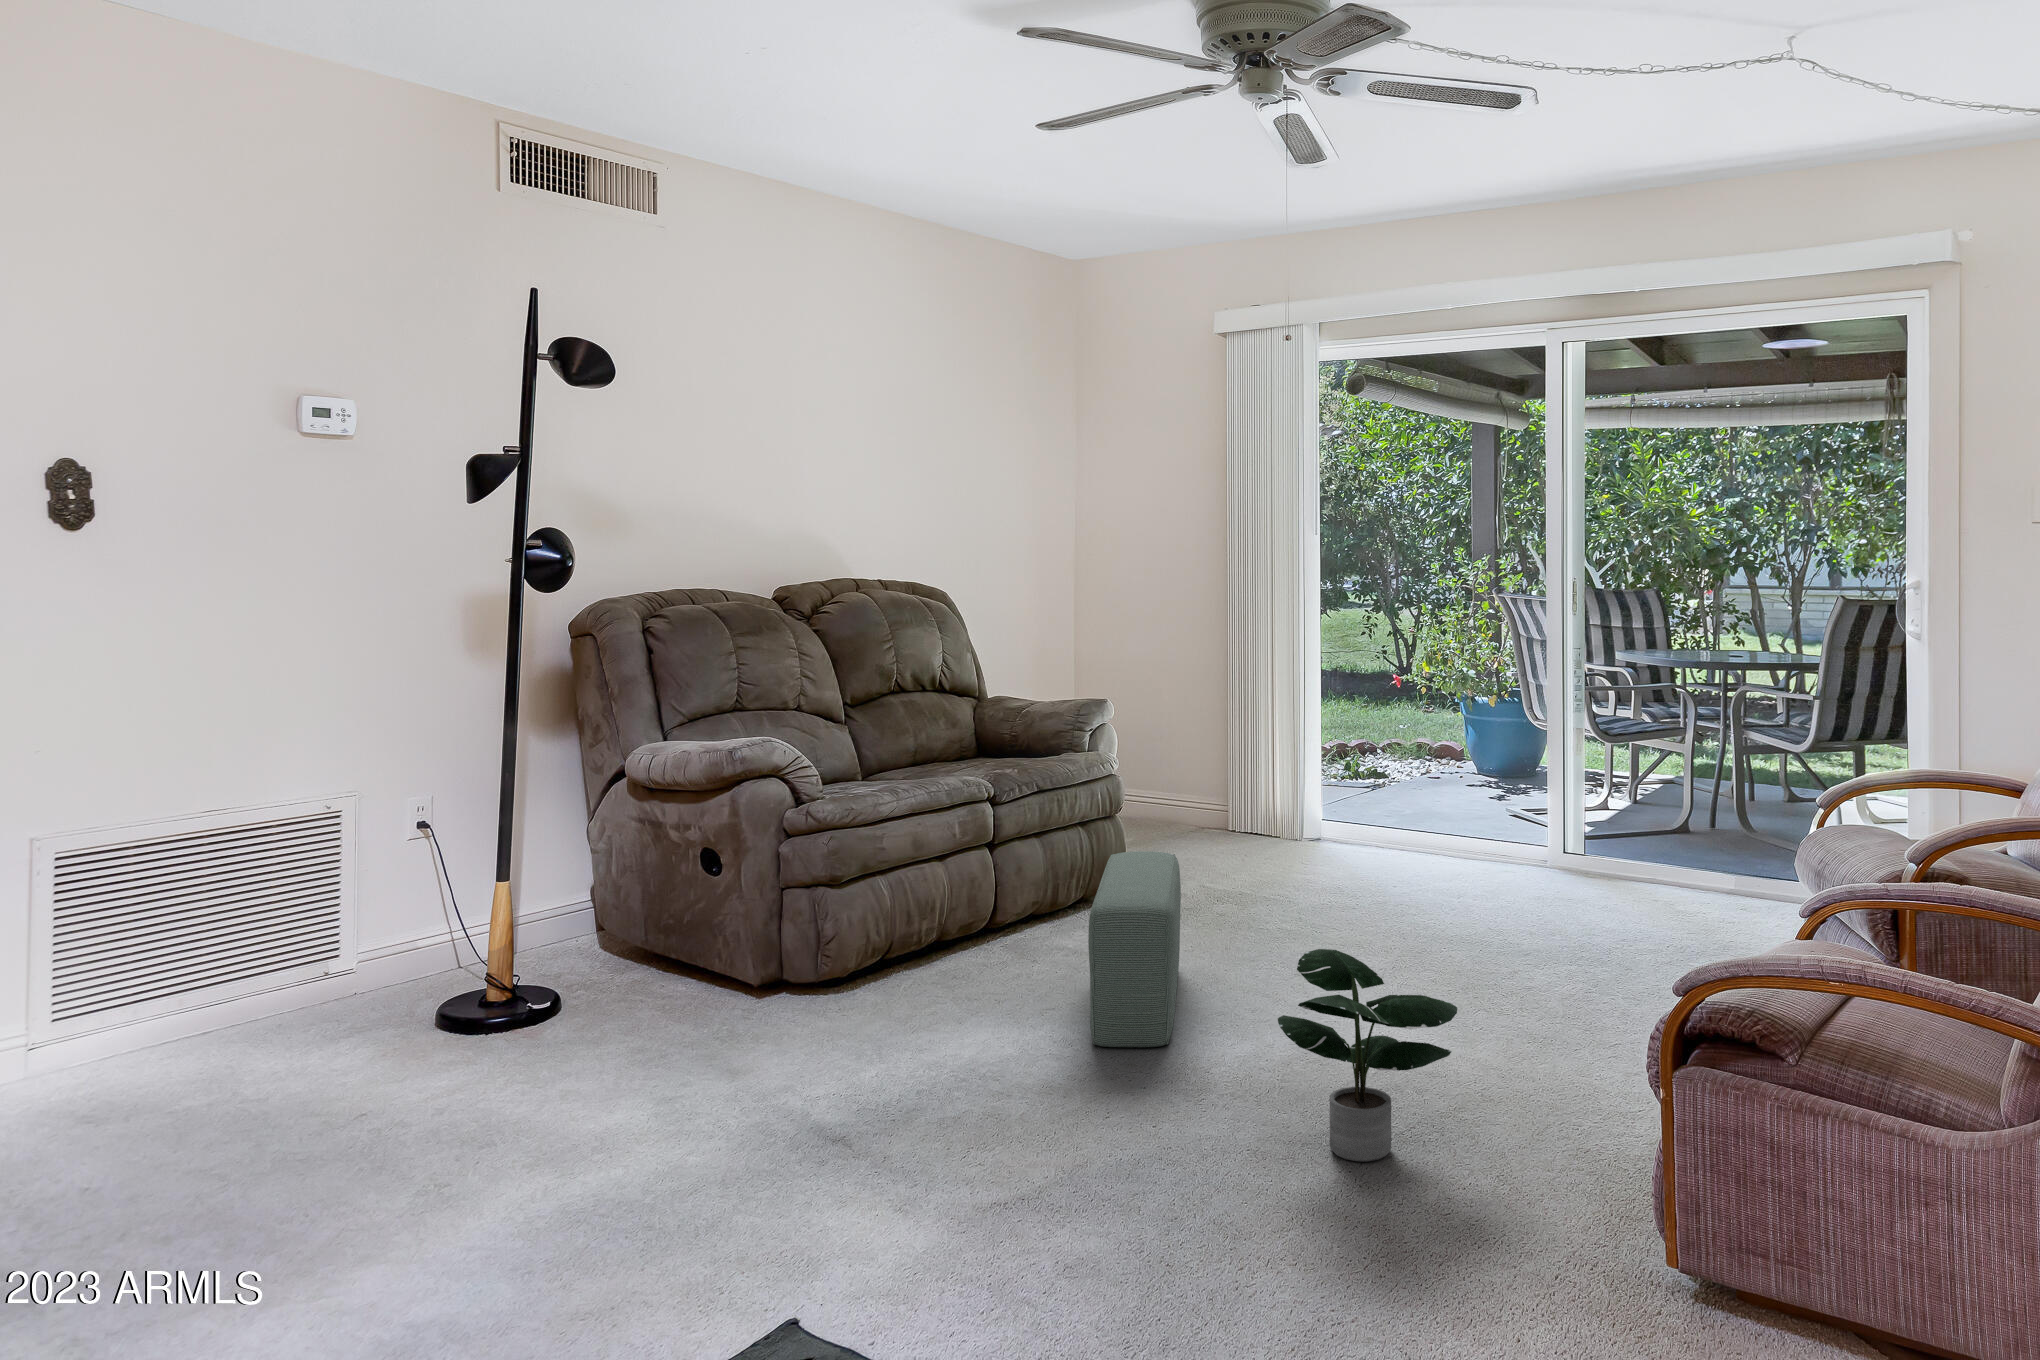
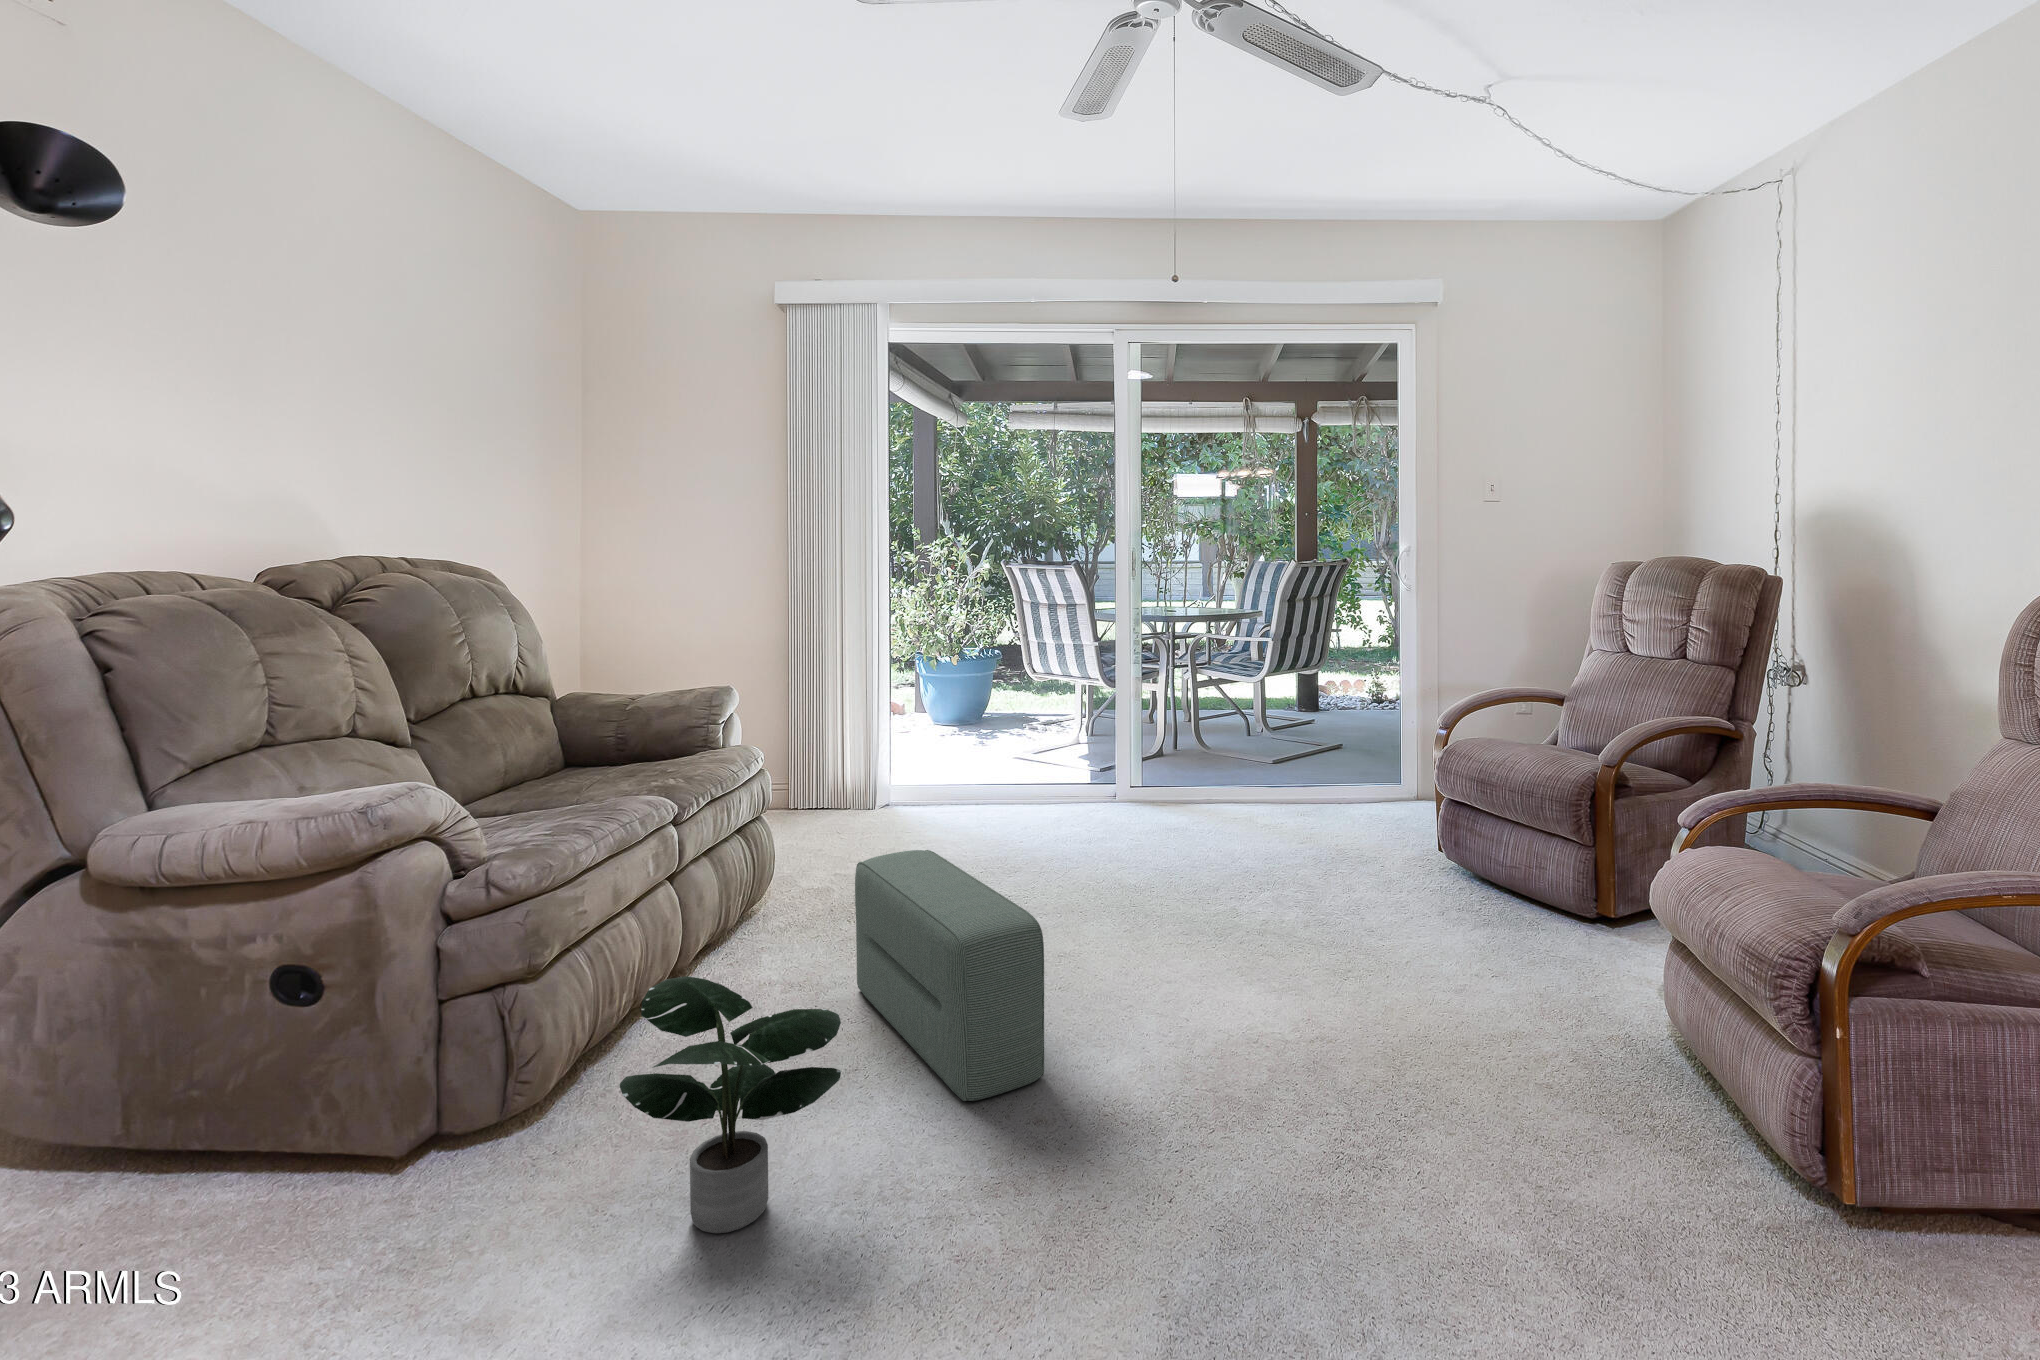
potted plant: present [1277,949,1458,1162] -> present [619,976,841,1233]

